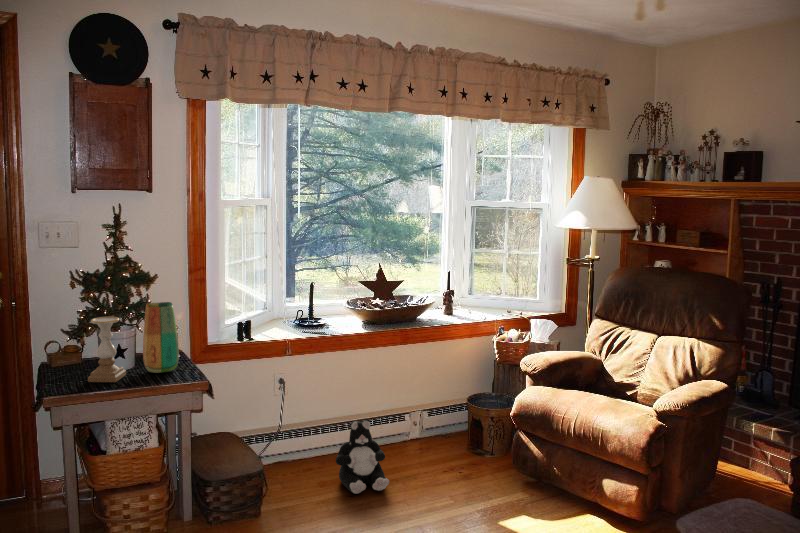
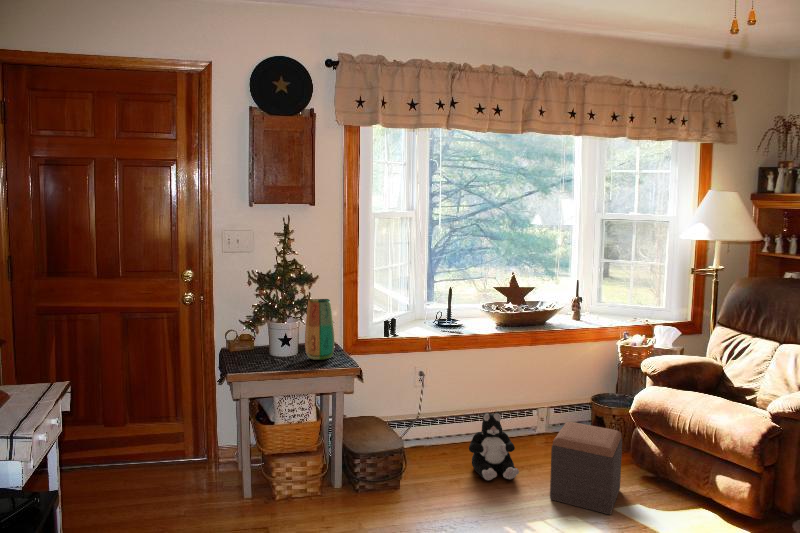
candle holder: present [88,317,126,382] -> none [260,310,291,366]
footstool: none [421,425,494,518] -> present [550,422,622,515]

